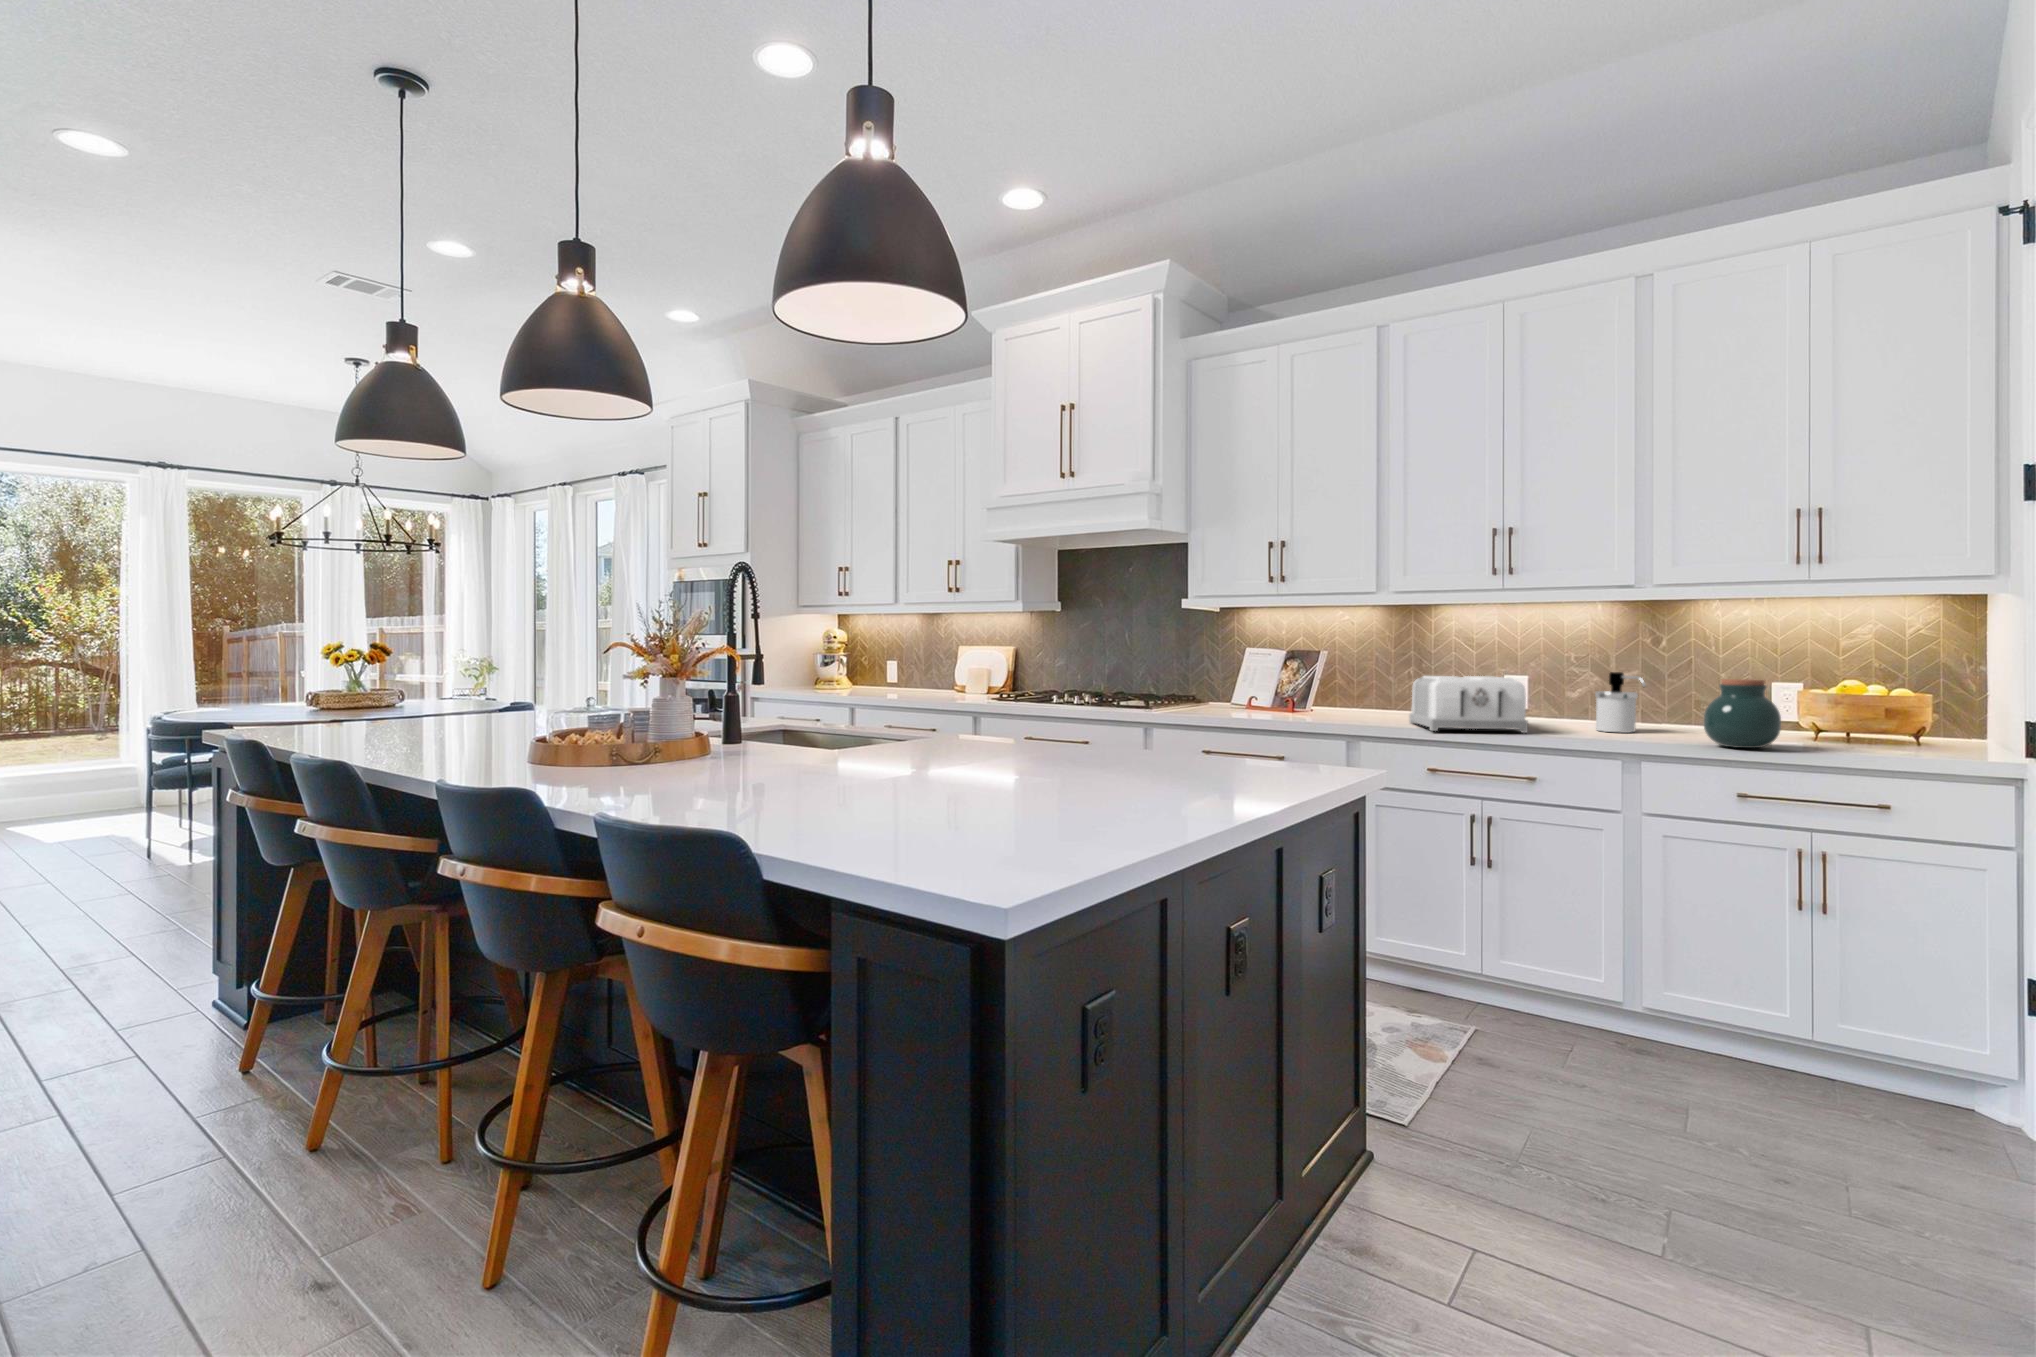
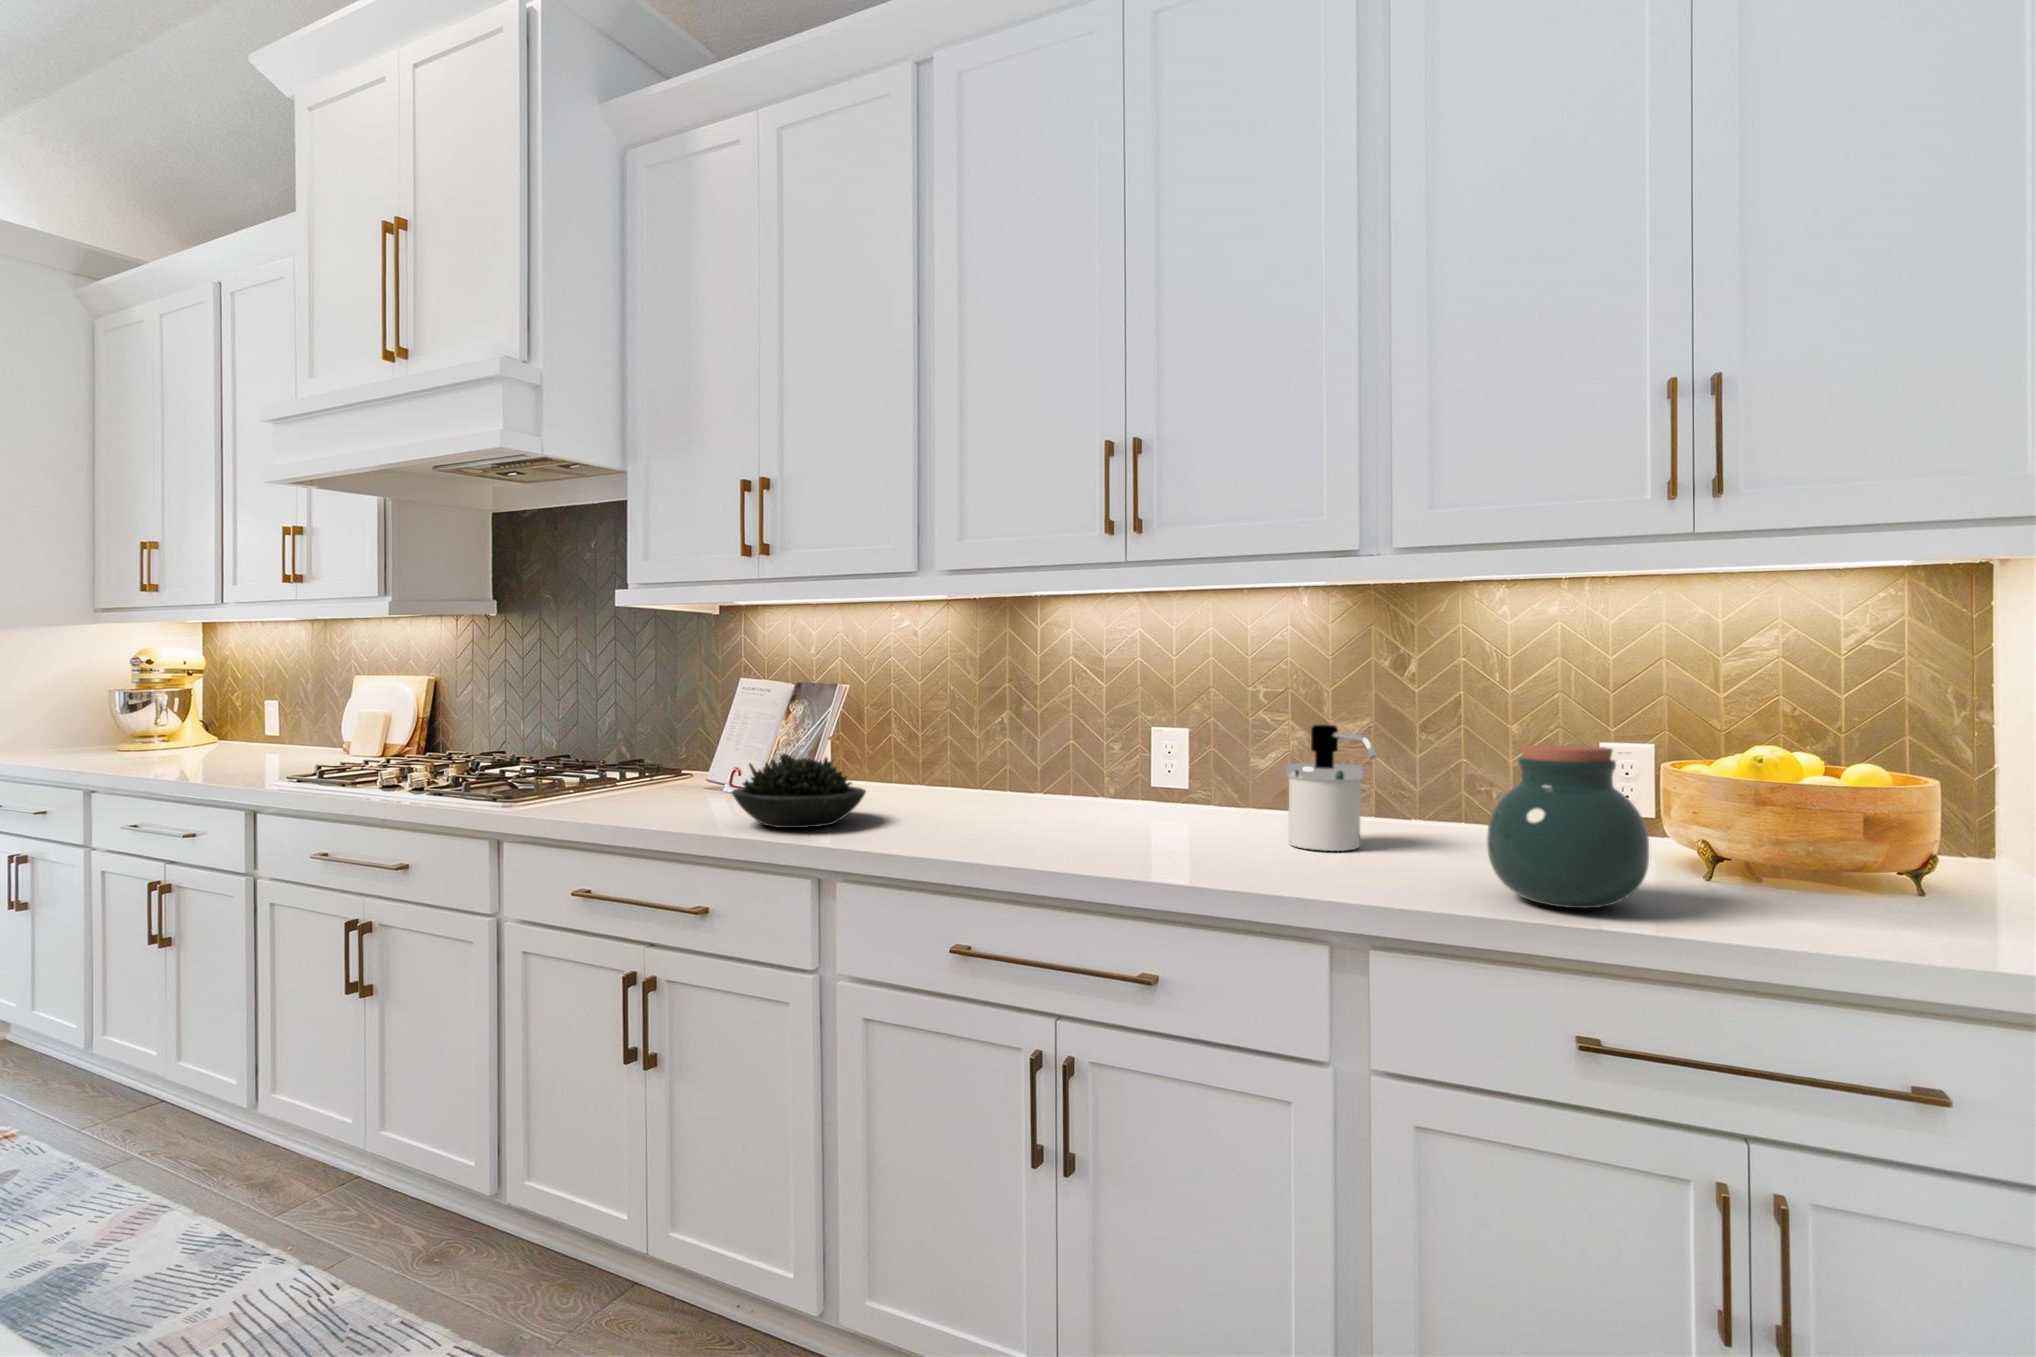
toaster: present [1409,676,1528,733] -> none [952,733,1149,858]
succulent plant: none [1291,686,1360,722] -> present [732,754,866,828]

